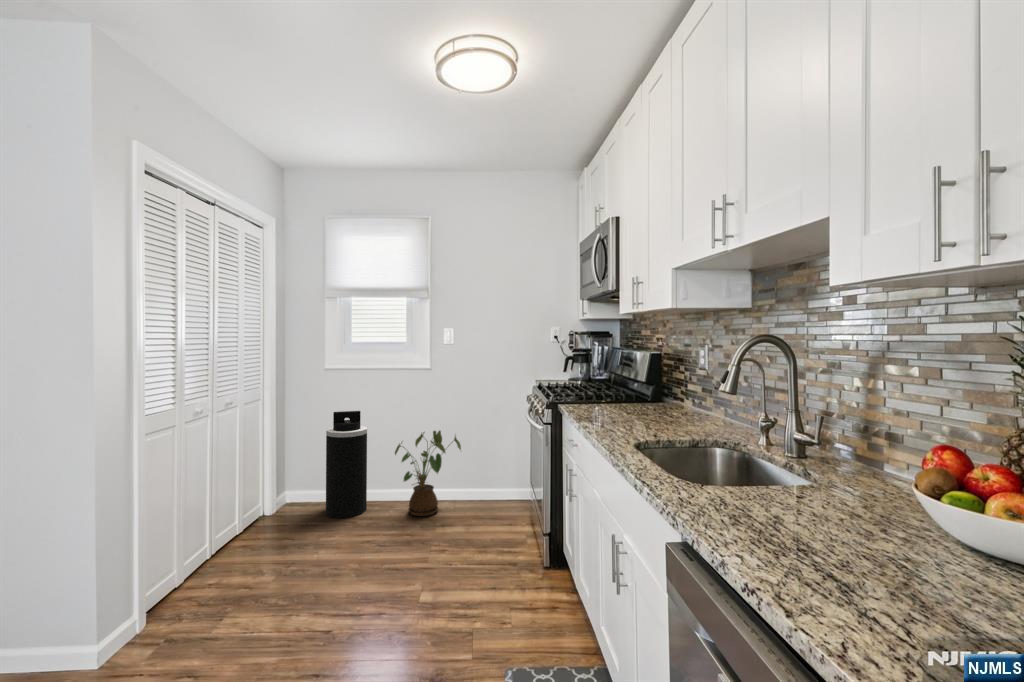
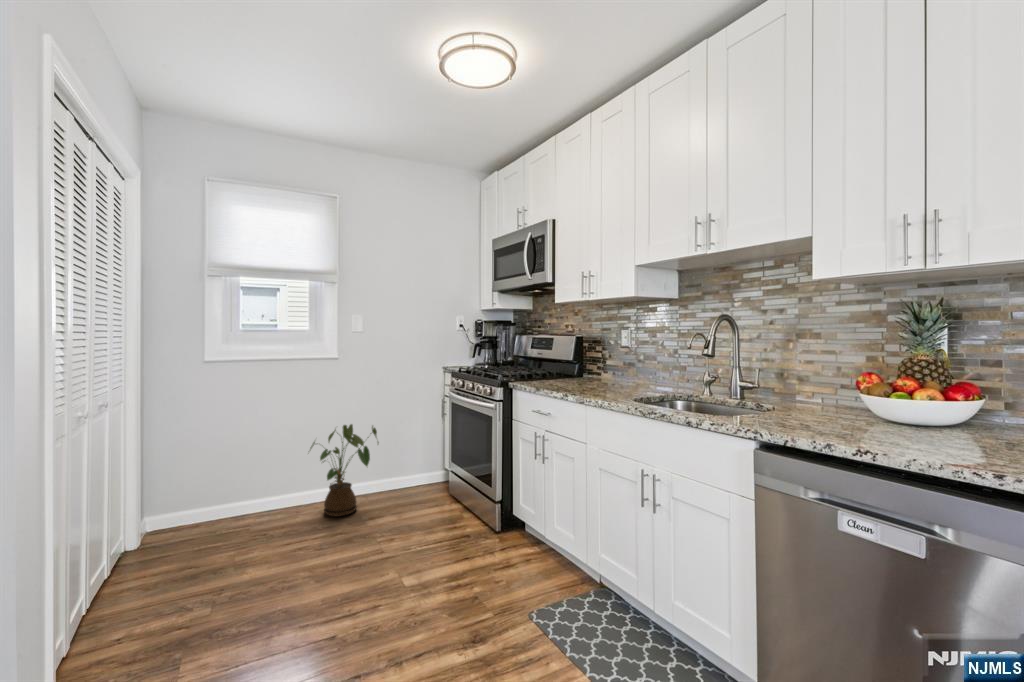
trash can: present [326,411,367,518] -> none [218,409,271,535]

